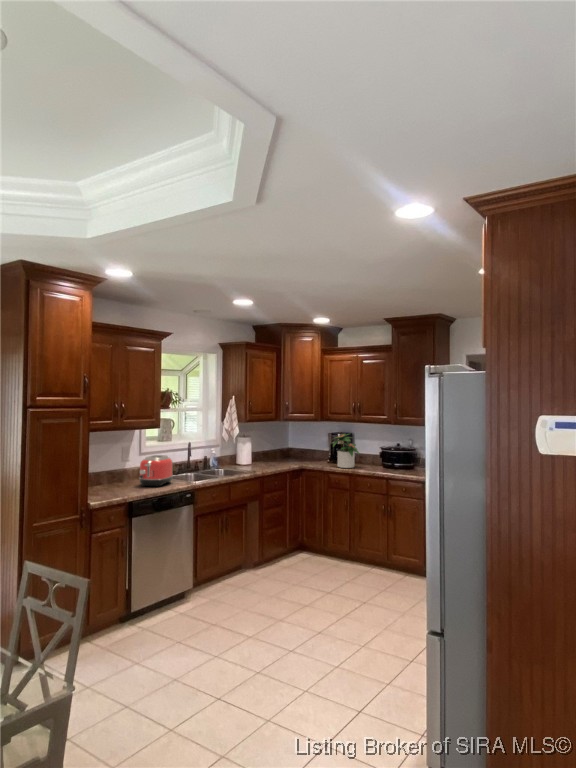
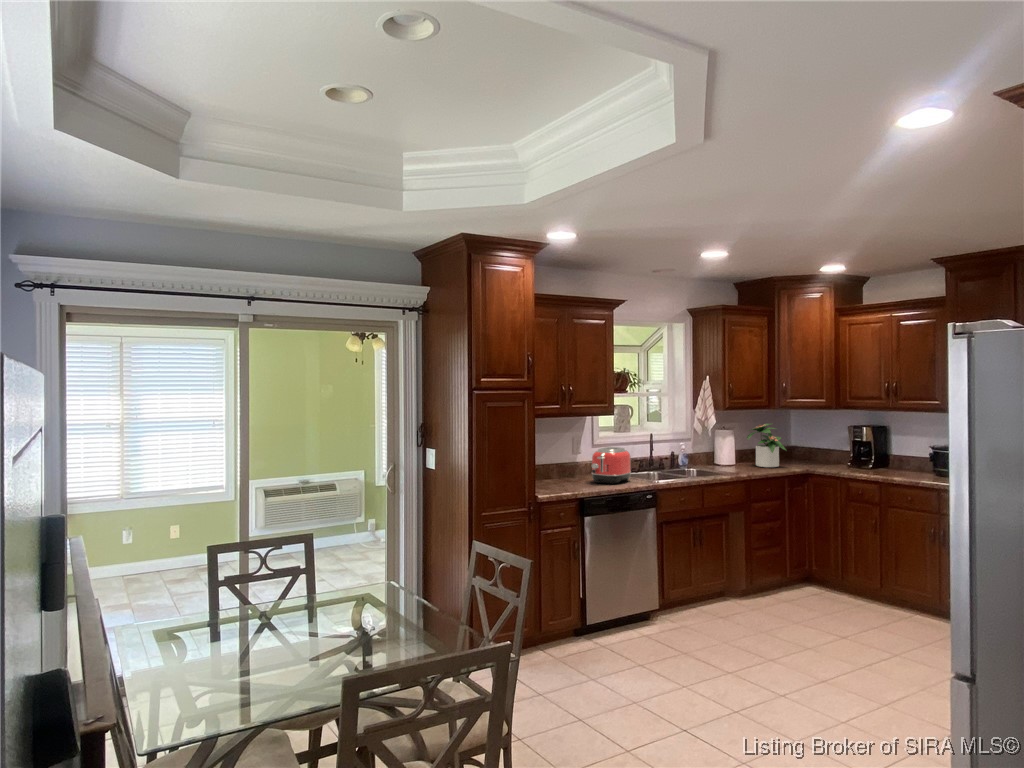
potted plant: present [331,434,360,468] -> present [746,424,786,468]

